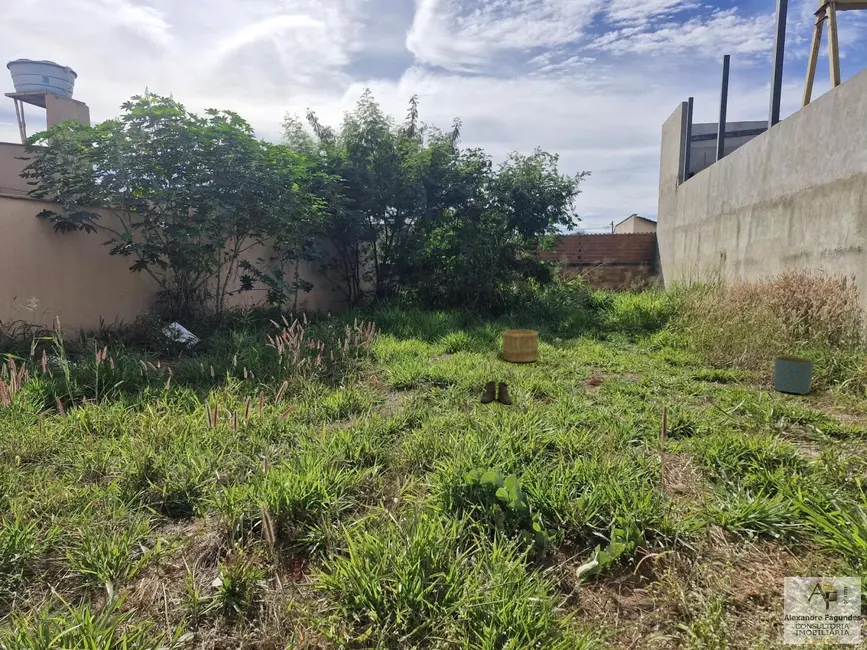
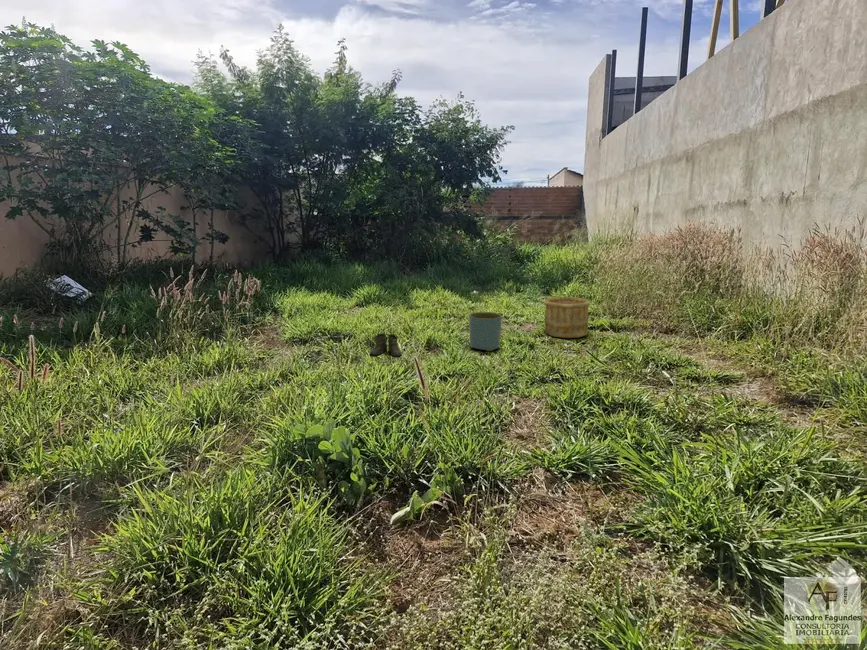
wooden bucket: present [502,329,539,362] -> present [544,297,590,338]
planter: present [774,356,814,395] -> present [469,312,502,351]

